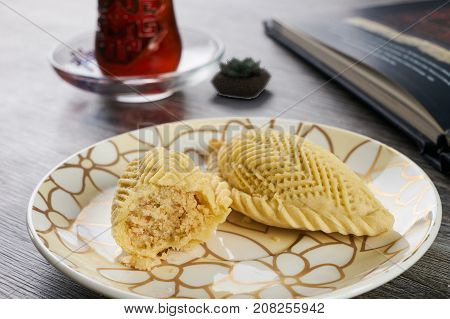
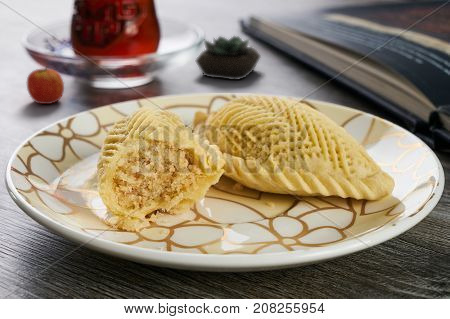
apple: none [52,91,87,126] -> present [27,66,64,104]

